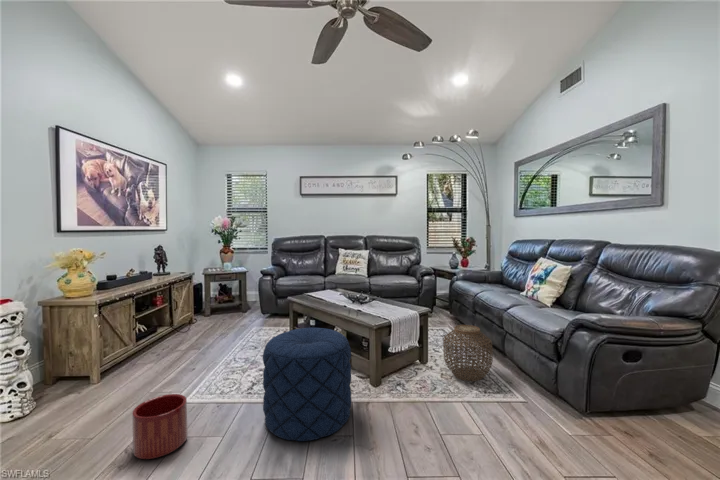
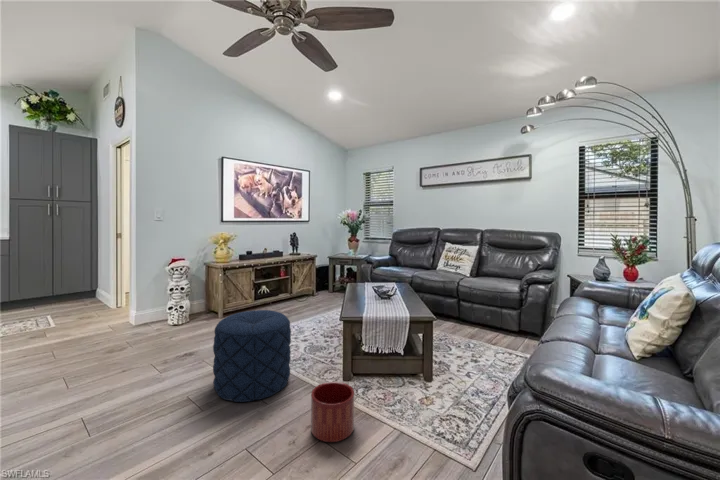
woven basket: present [443,325,493,381] -> none [399,353,461,431]
planter: present [132,394,187,459] -> present [311,382,354,442]

